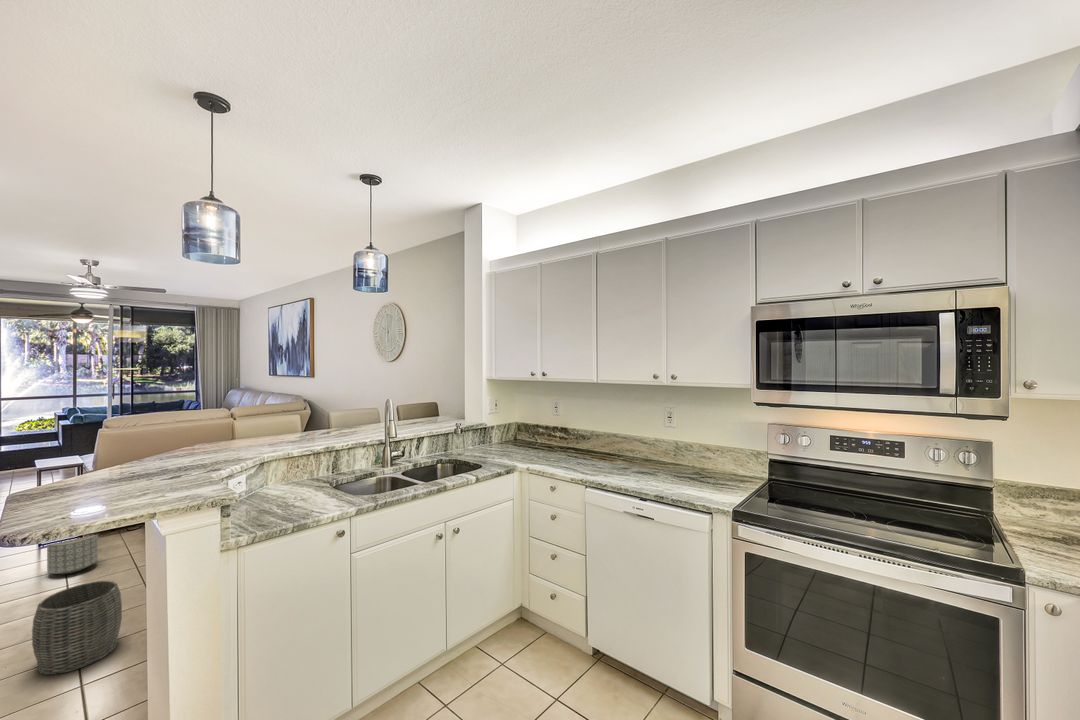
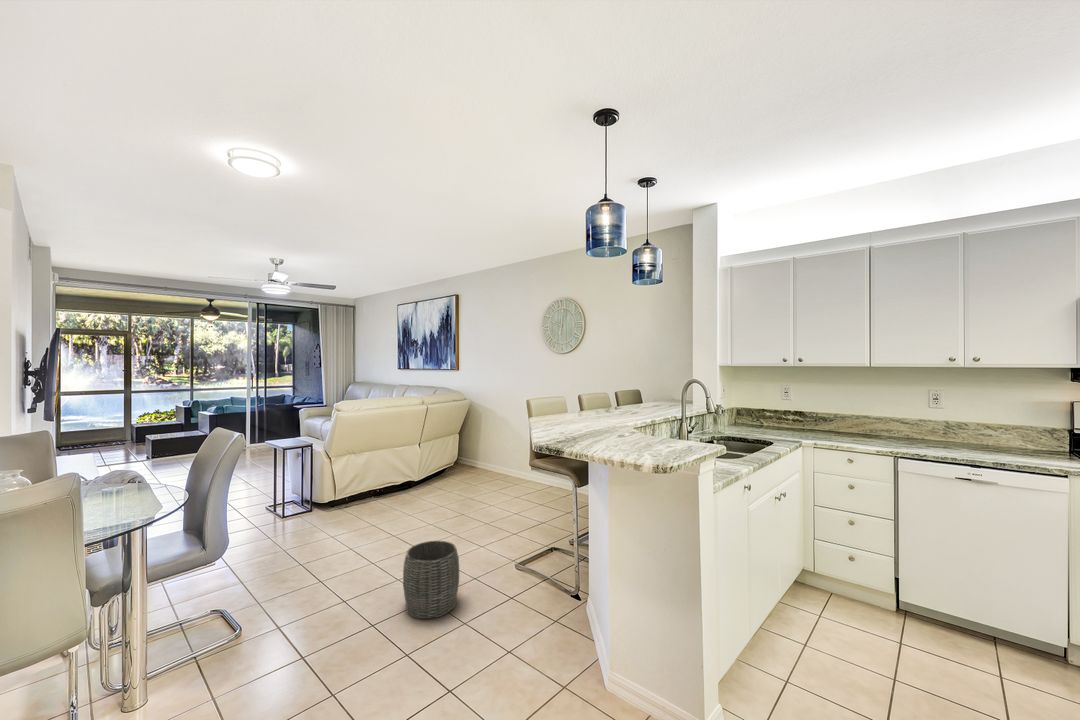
planter: present [47,535,98,574] -> none [321,504,356,542]

